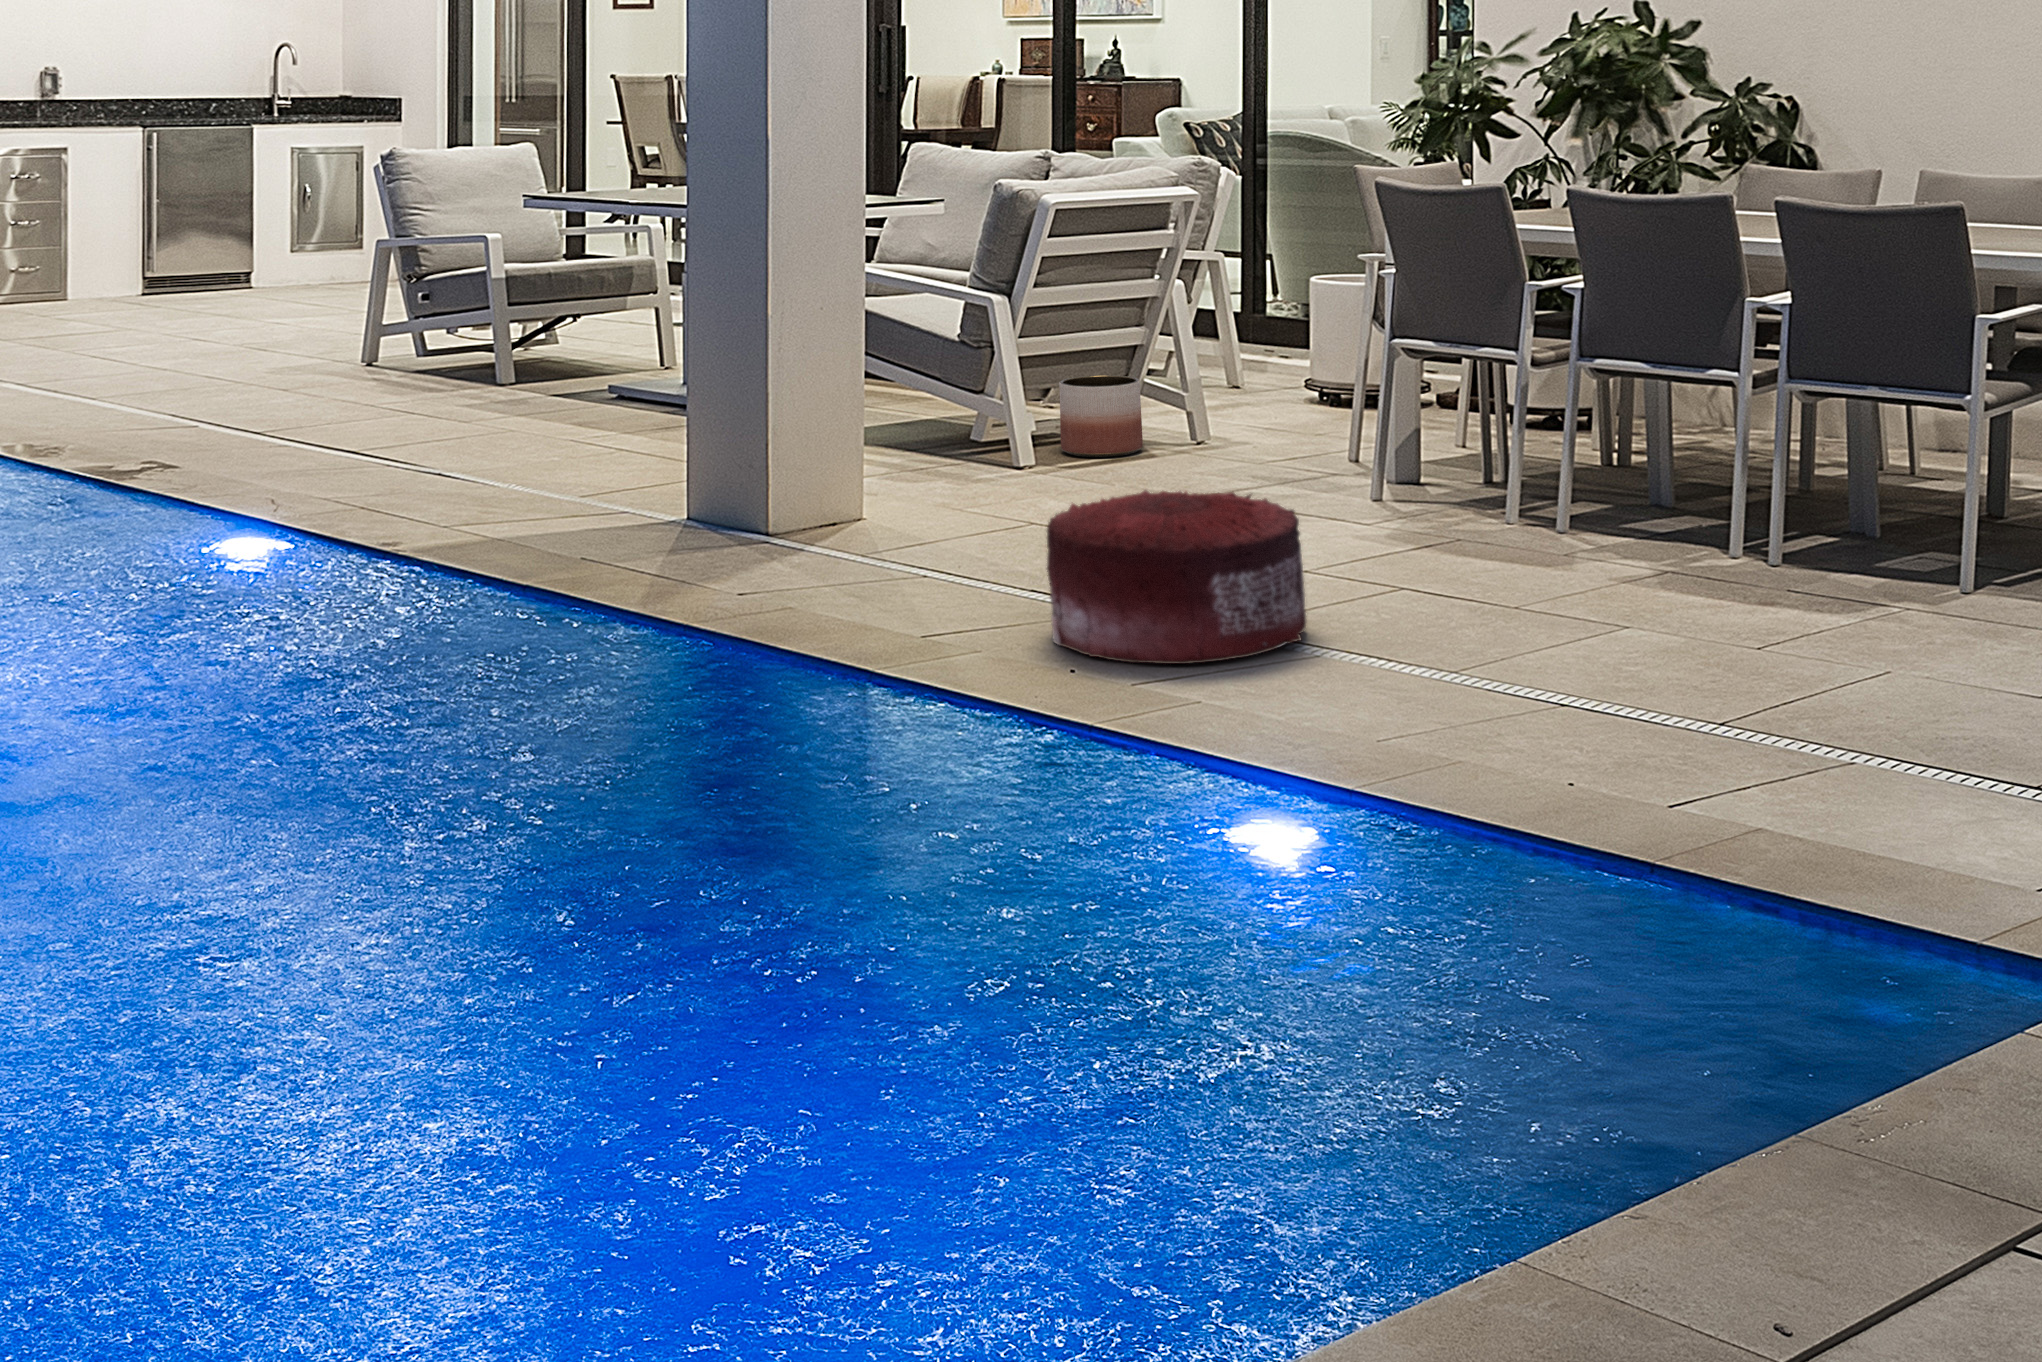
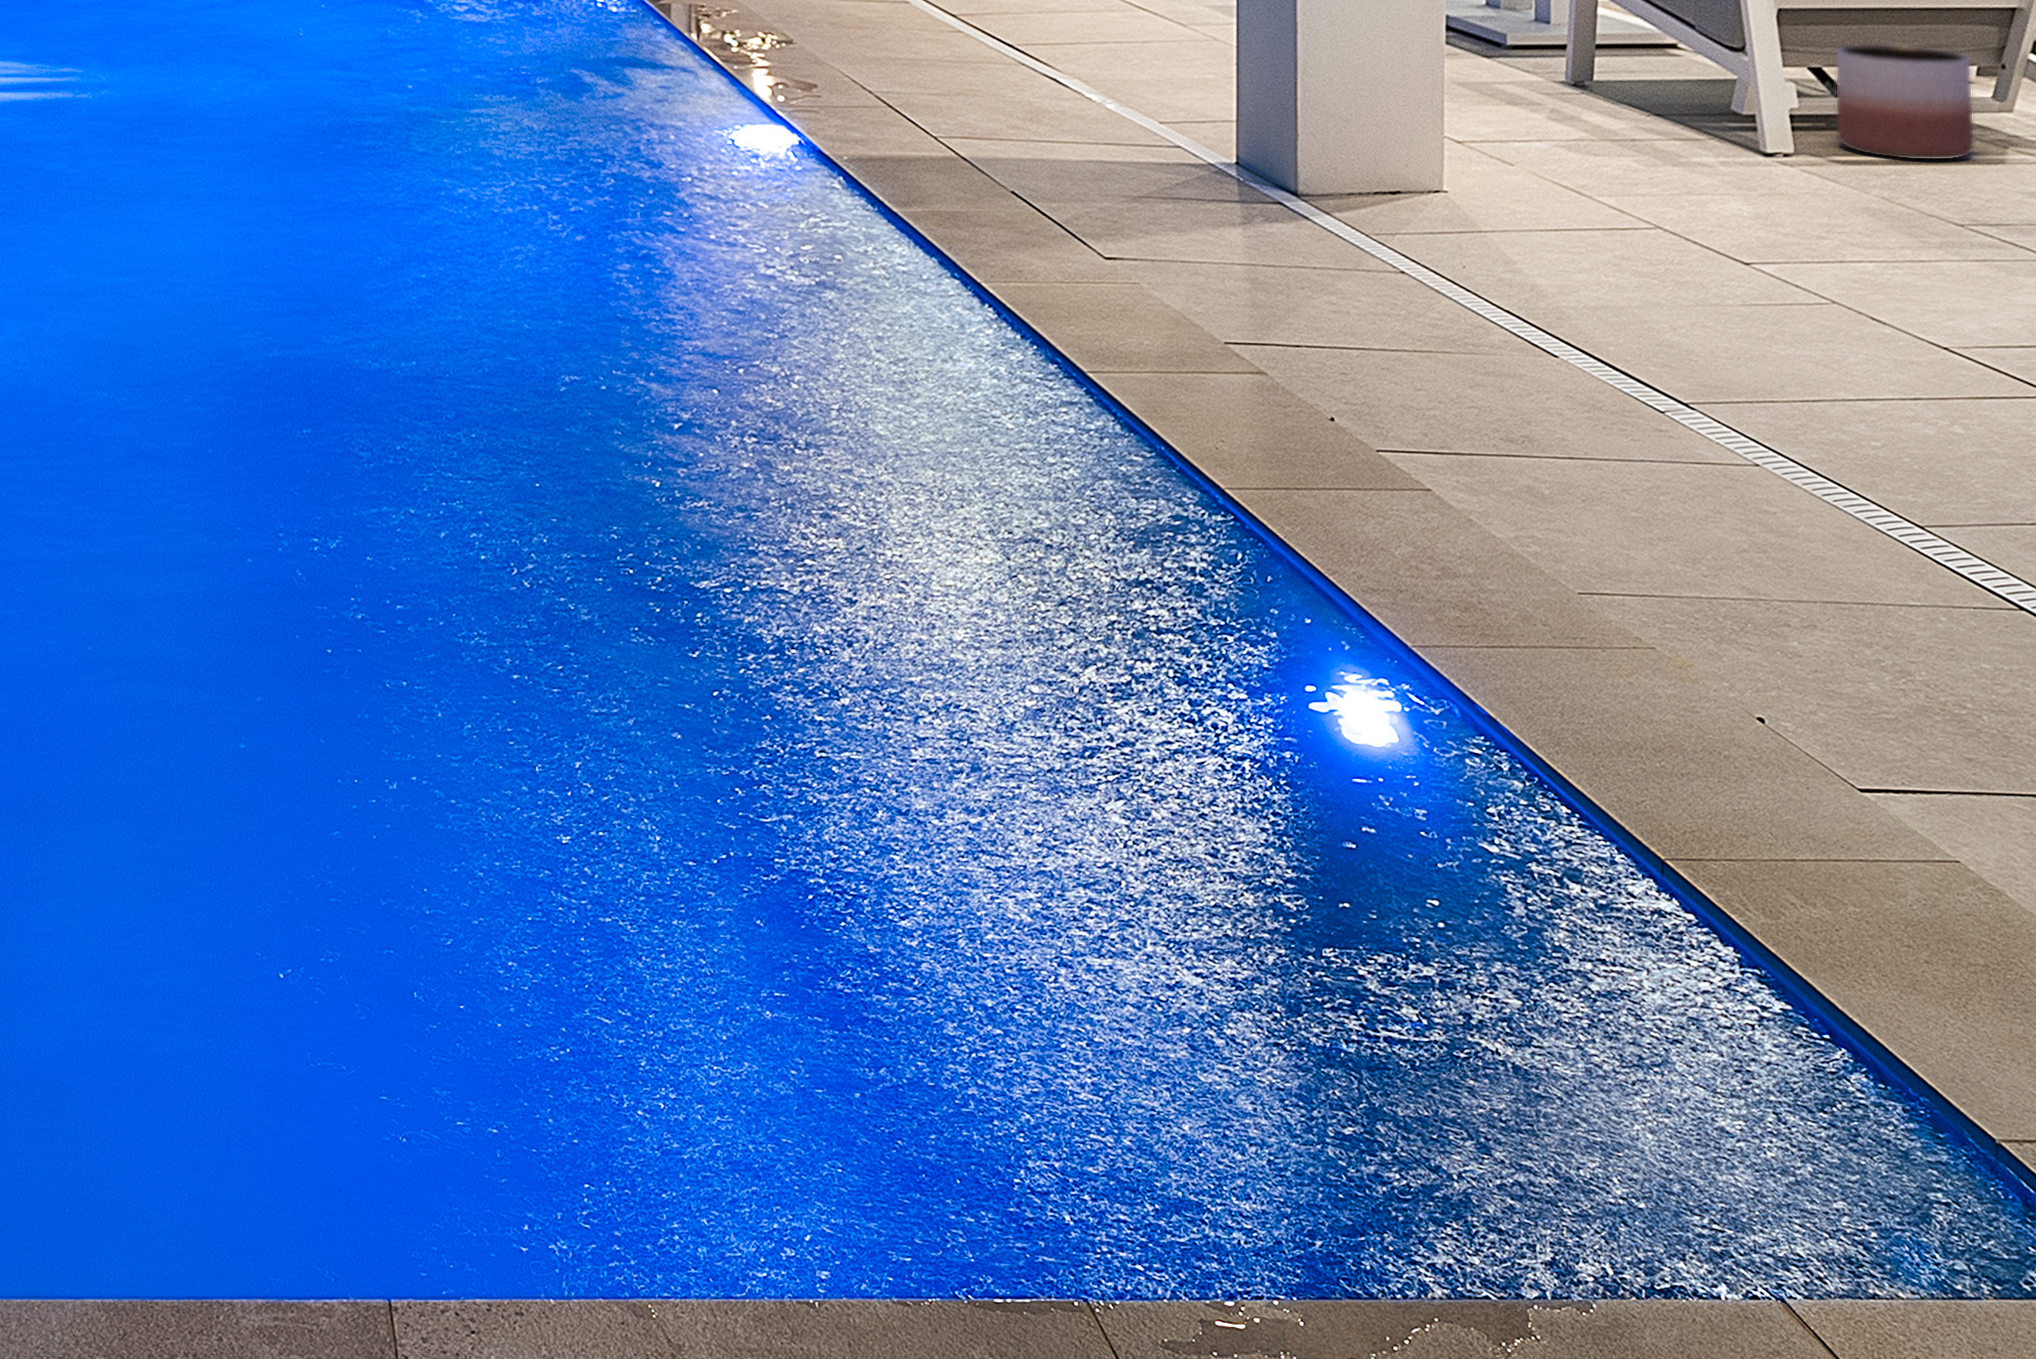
pouf: present [1047,490,1306,664] -> none [1329,158,1727,396]

